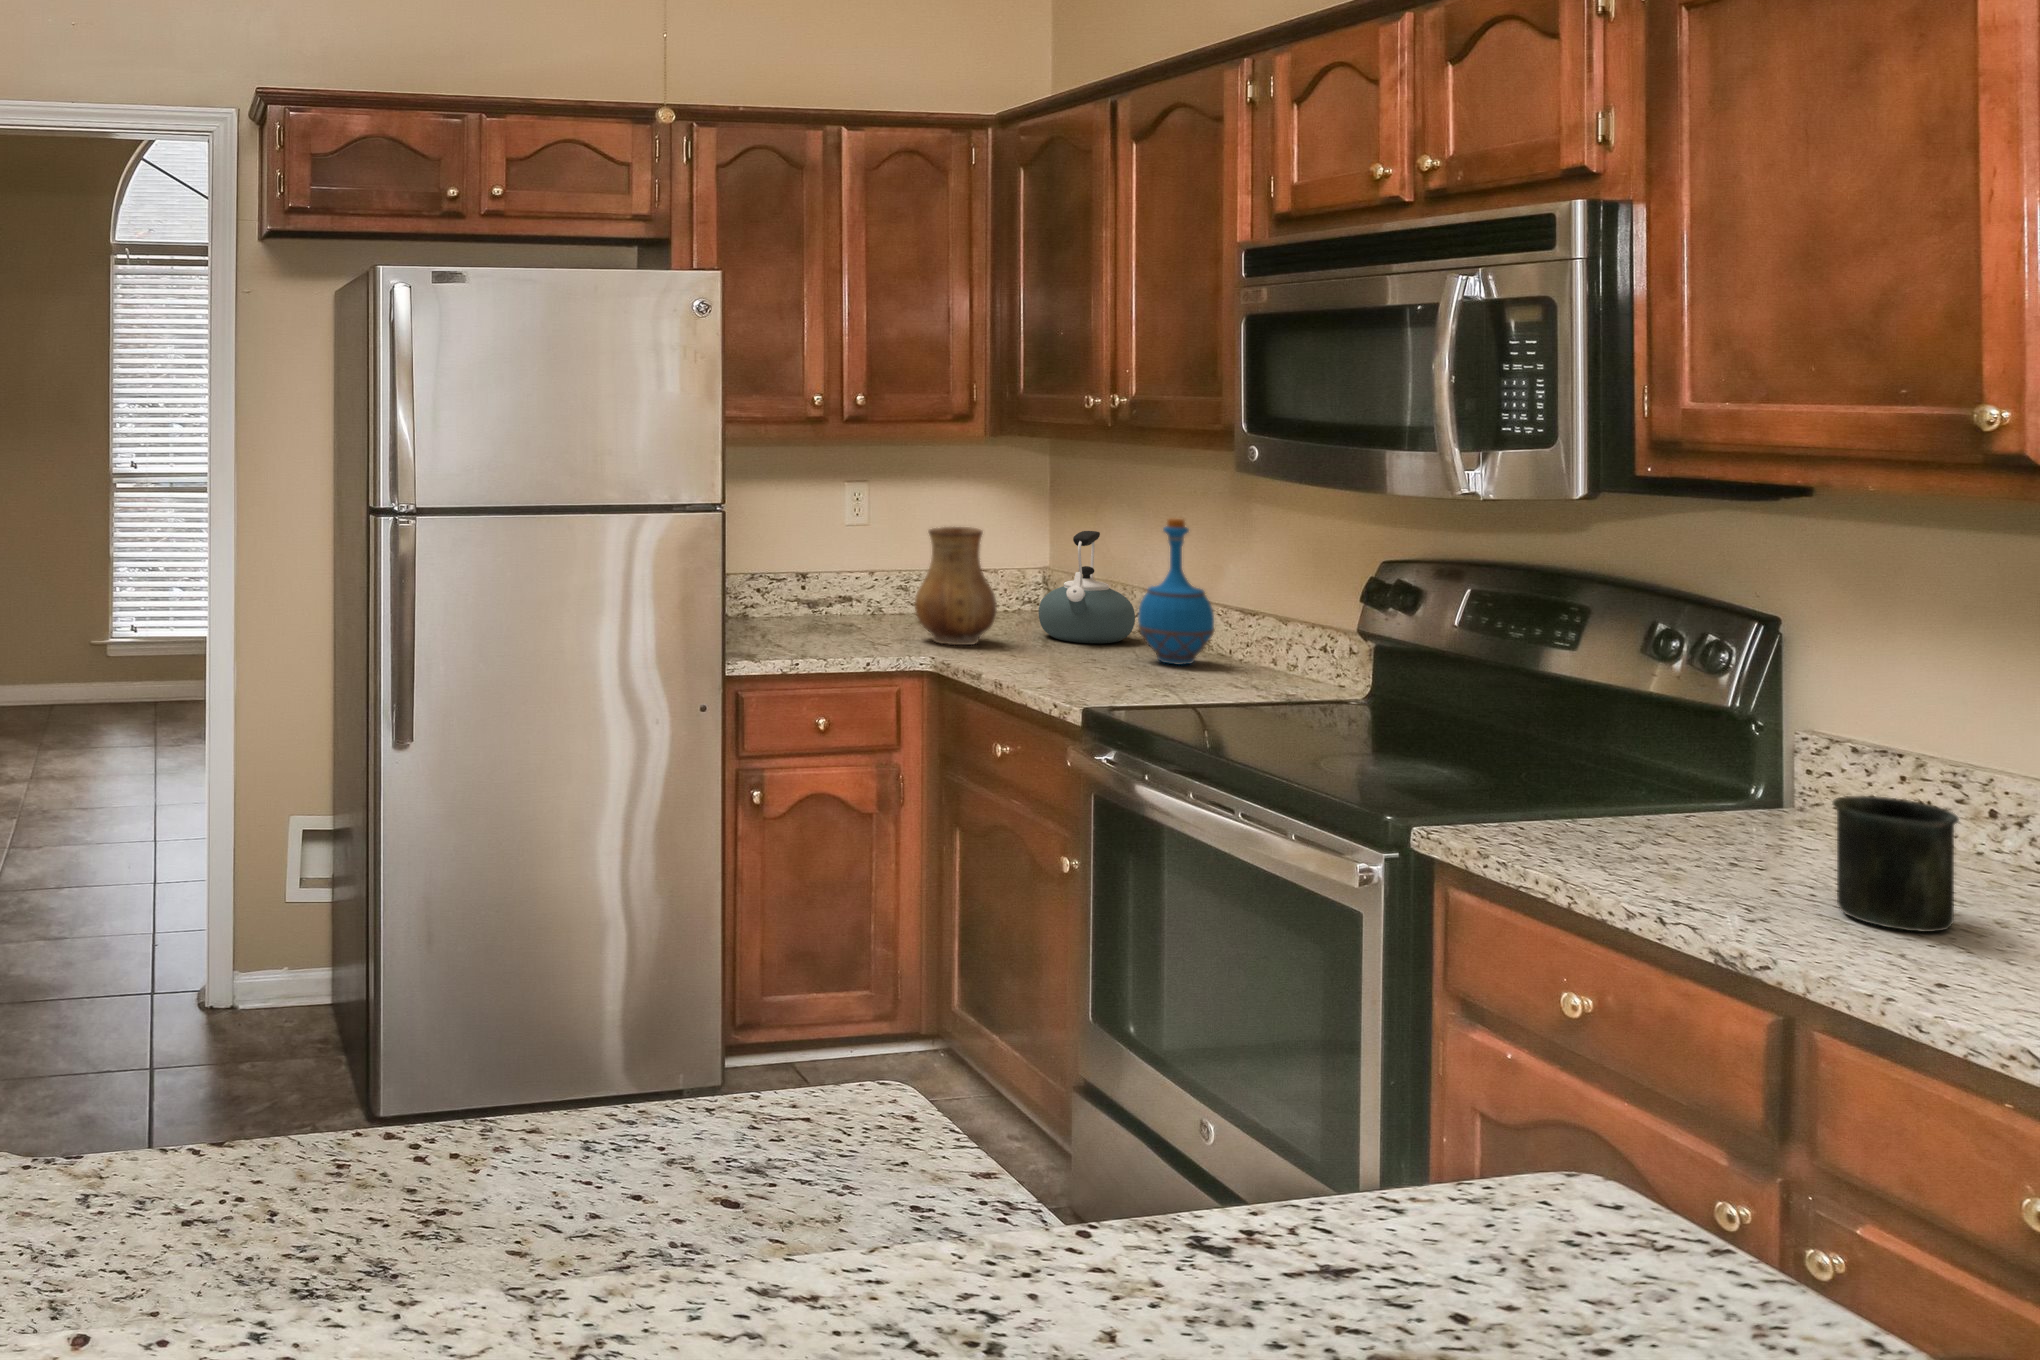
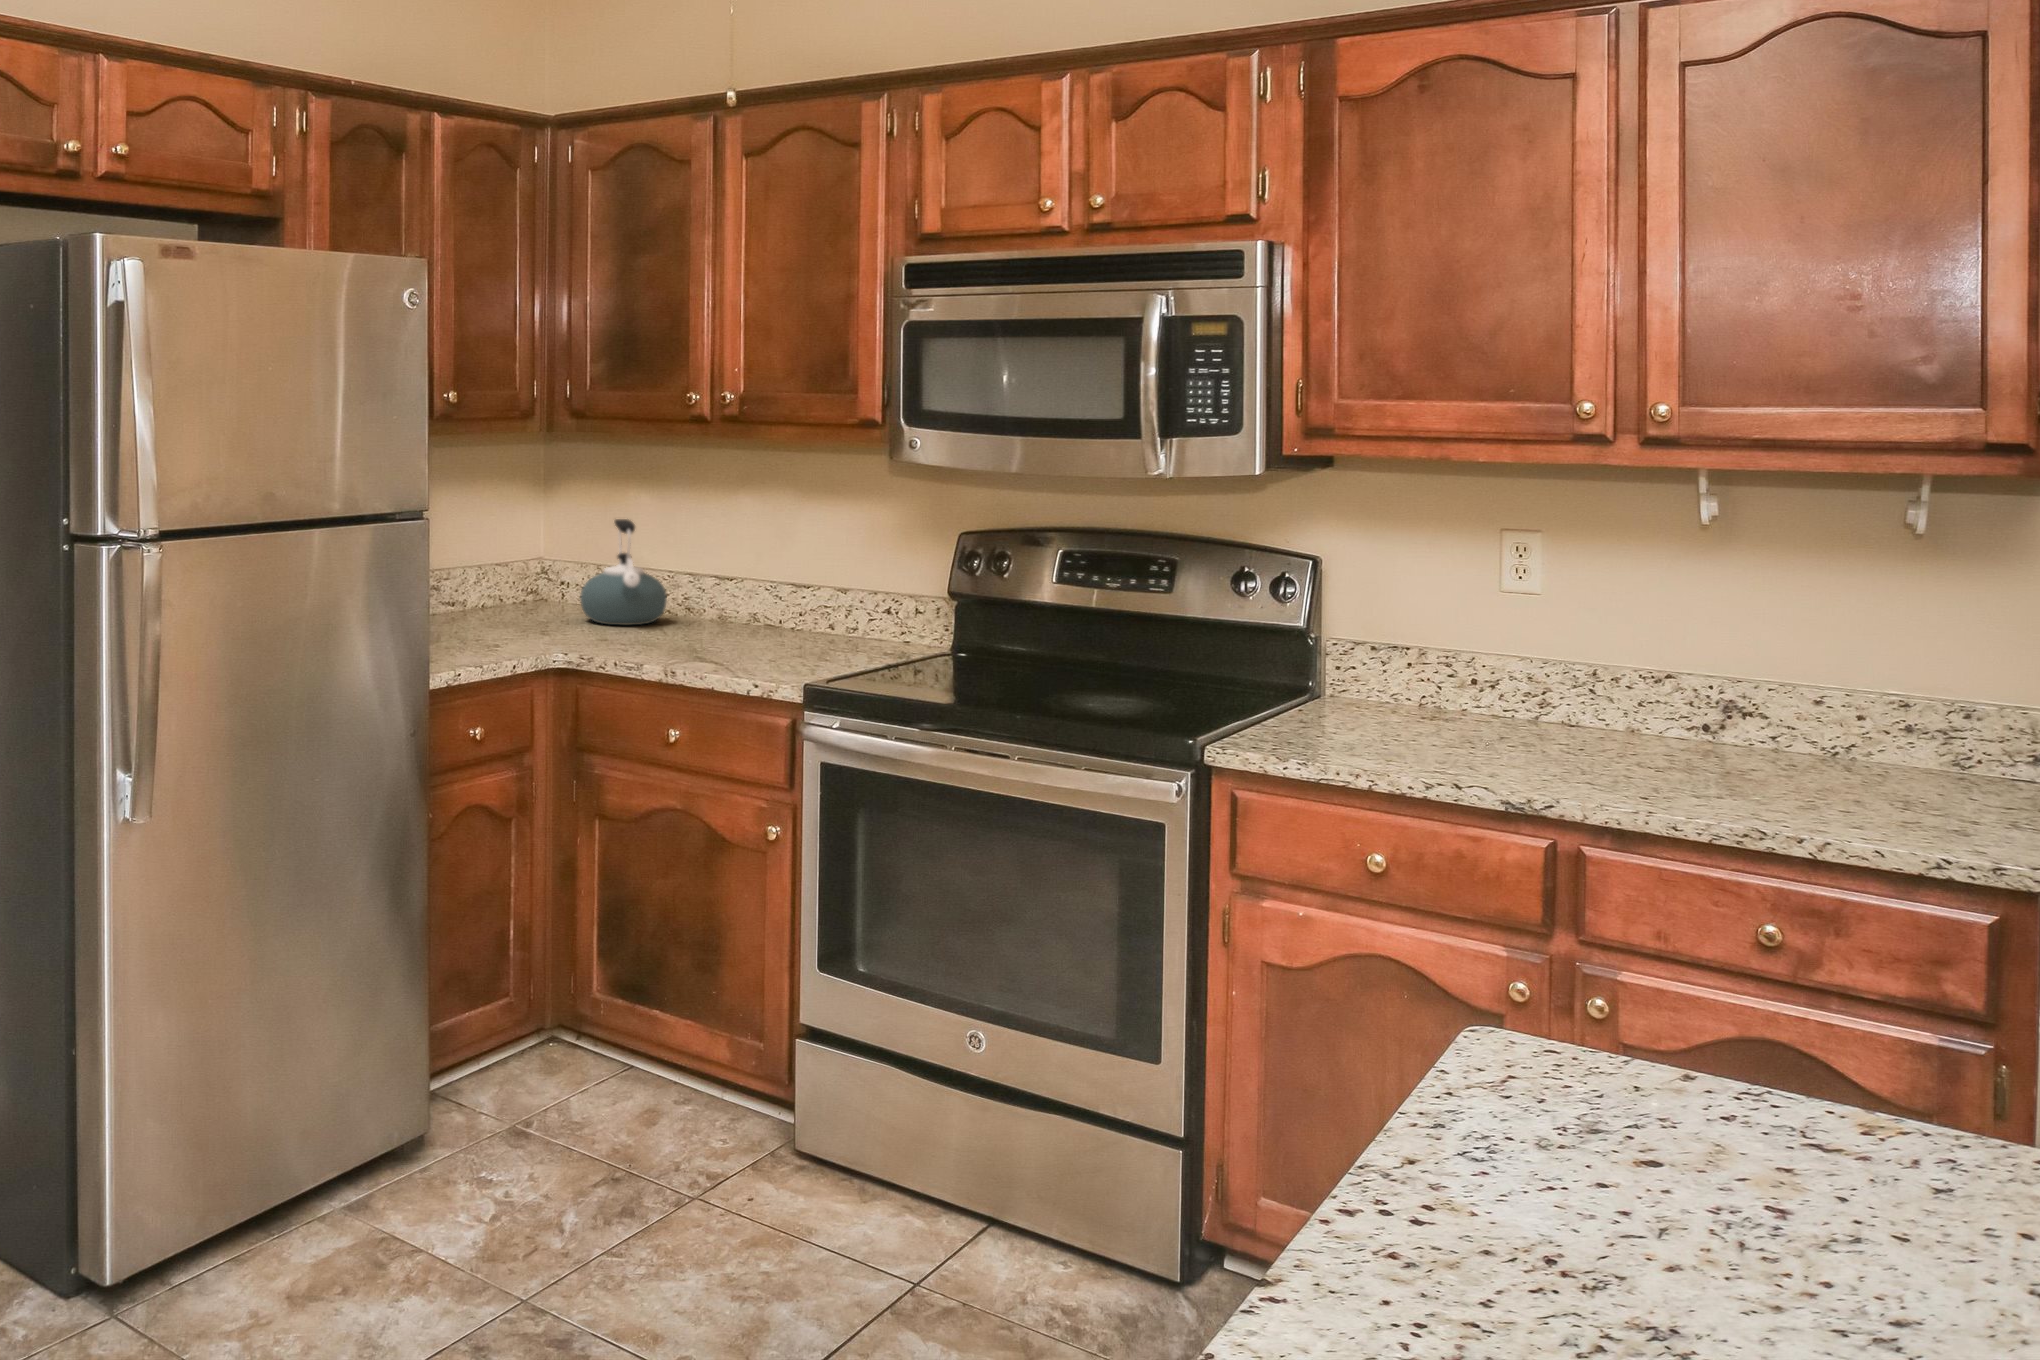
bottle: present [1138,518,1214,664] -> none [703,504,769,637]
ceramic pitcher: present [915,527,997,645] -> none [494,522,573,638]
mug: present [1833,796,1959,932] -> none [1485,679,1565,770]

